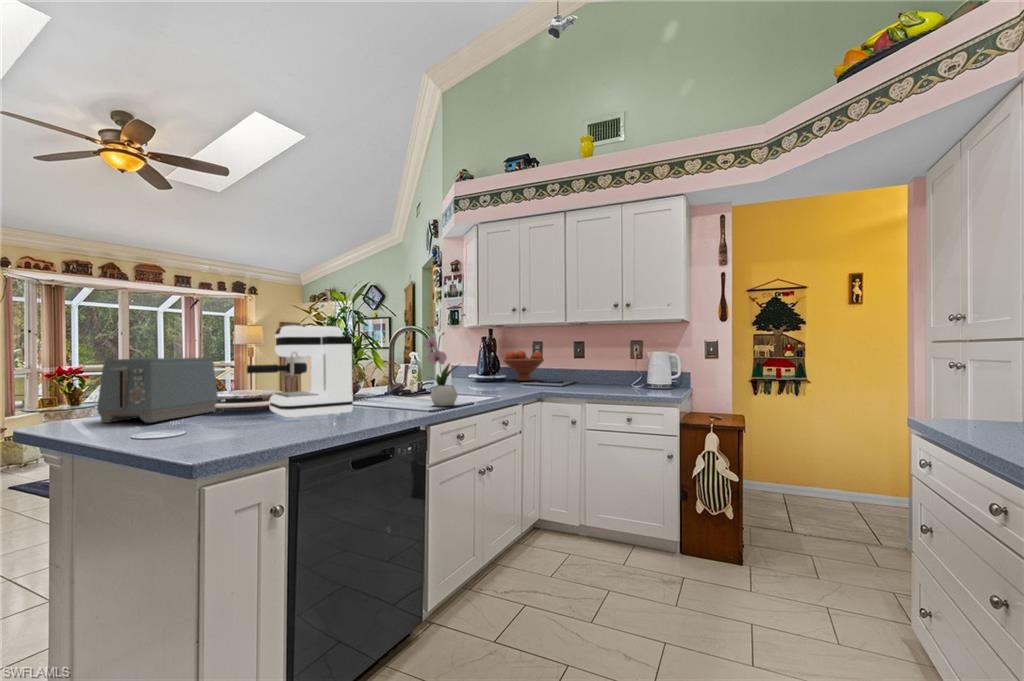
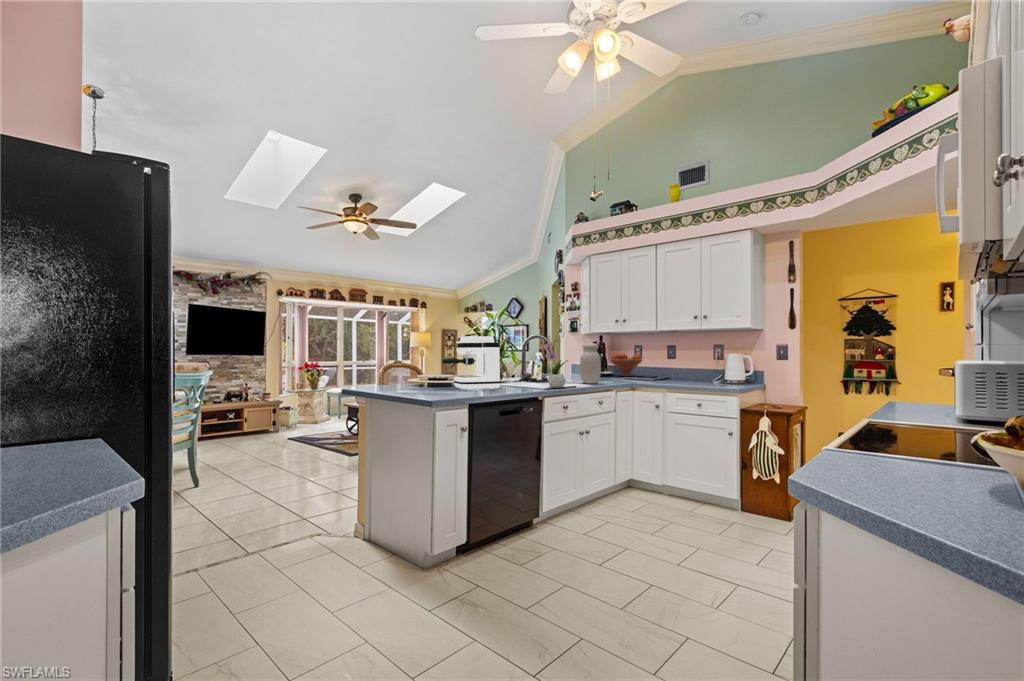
jar: none [473,339,502,395] -> present [580,344,601,384]
toaster: present [97,358,218,423] -> none [373,355,426,389]

